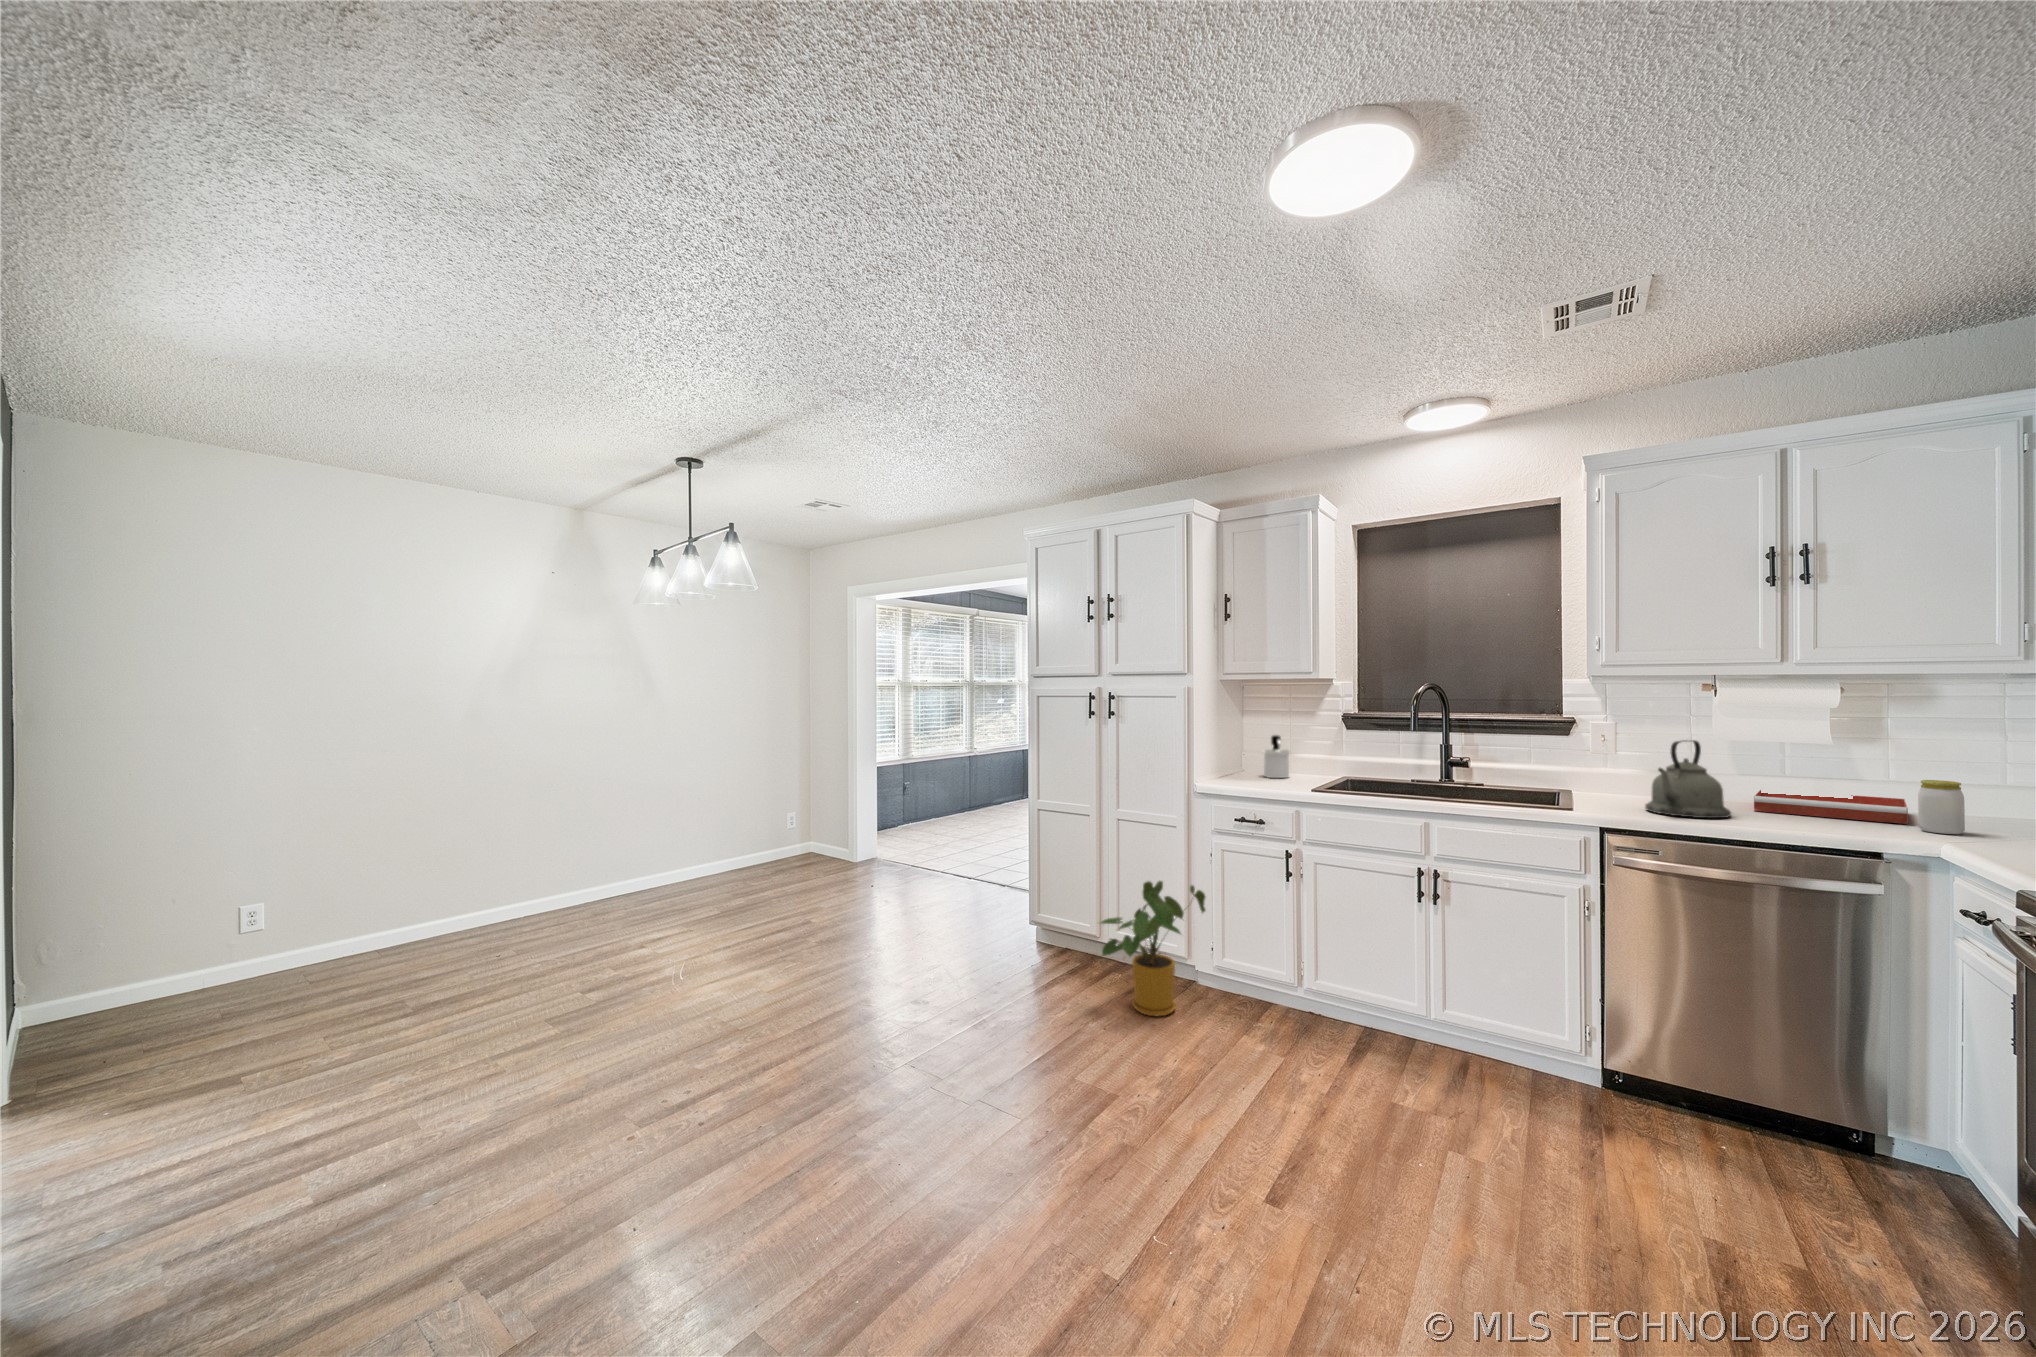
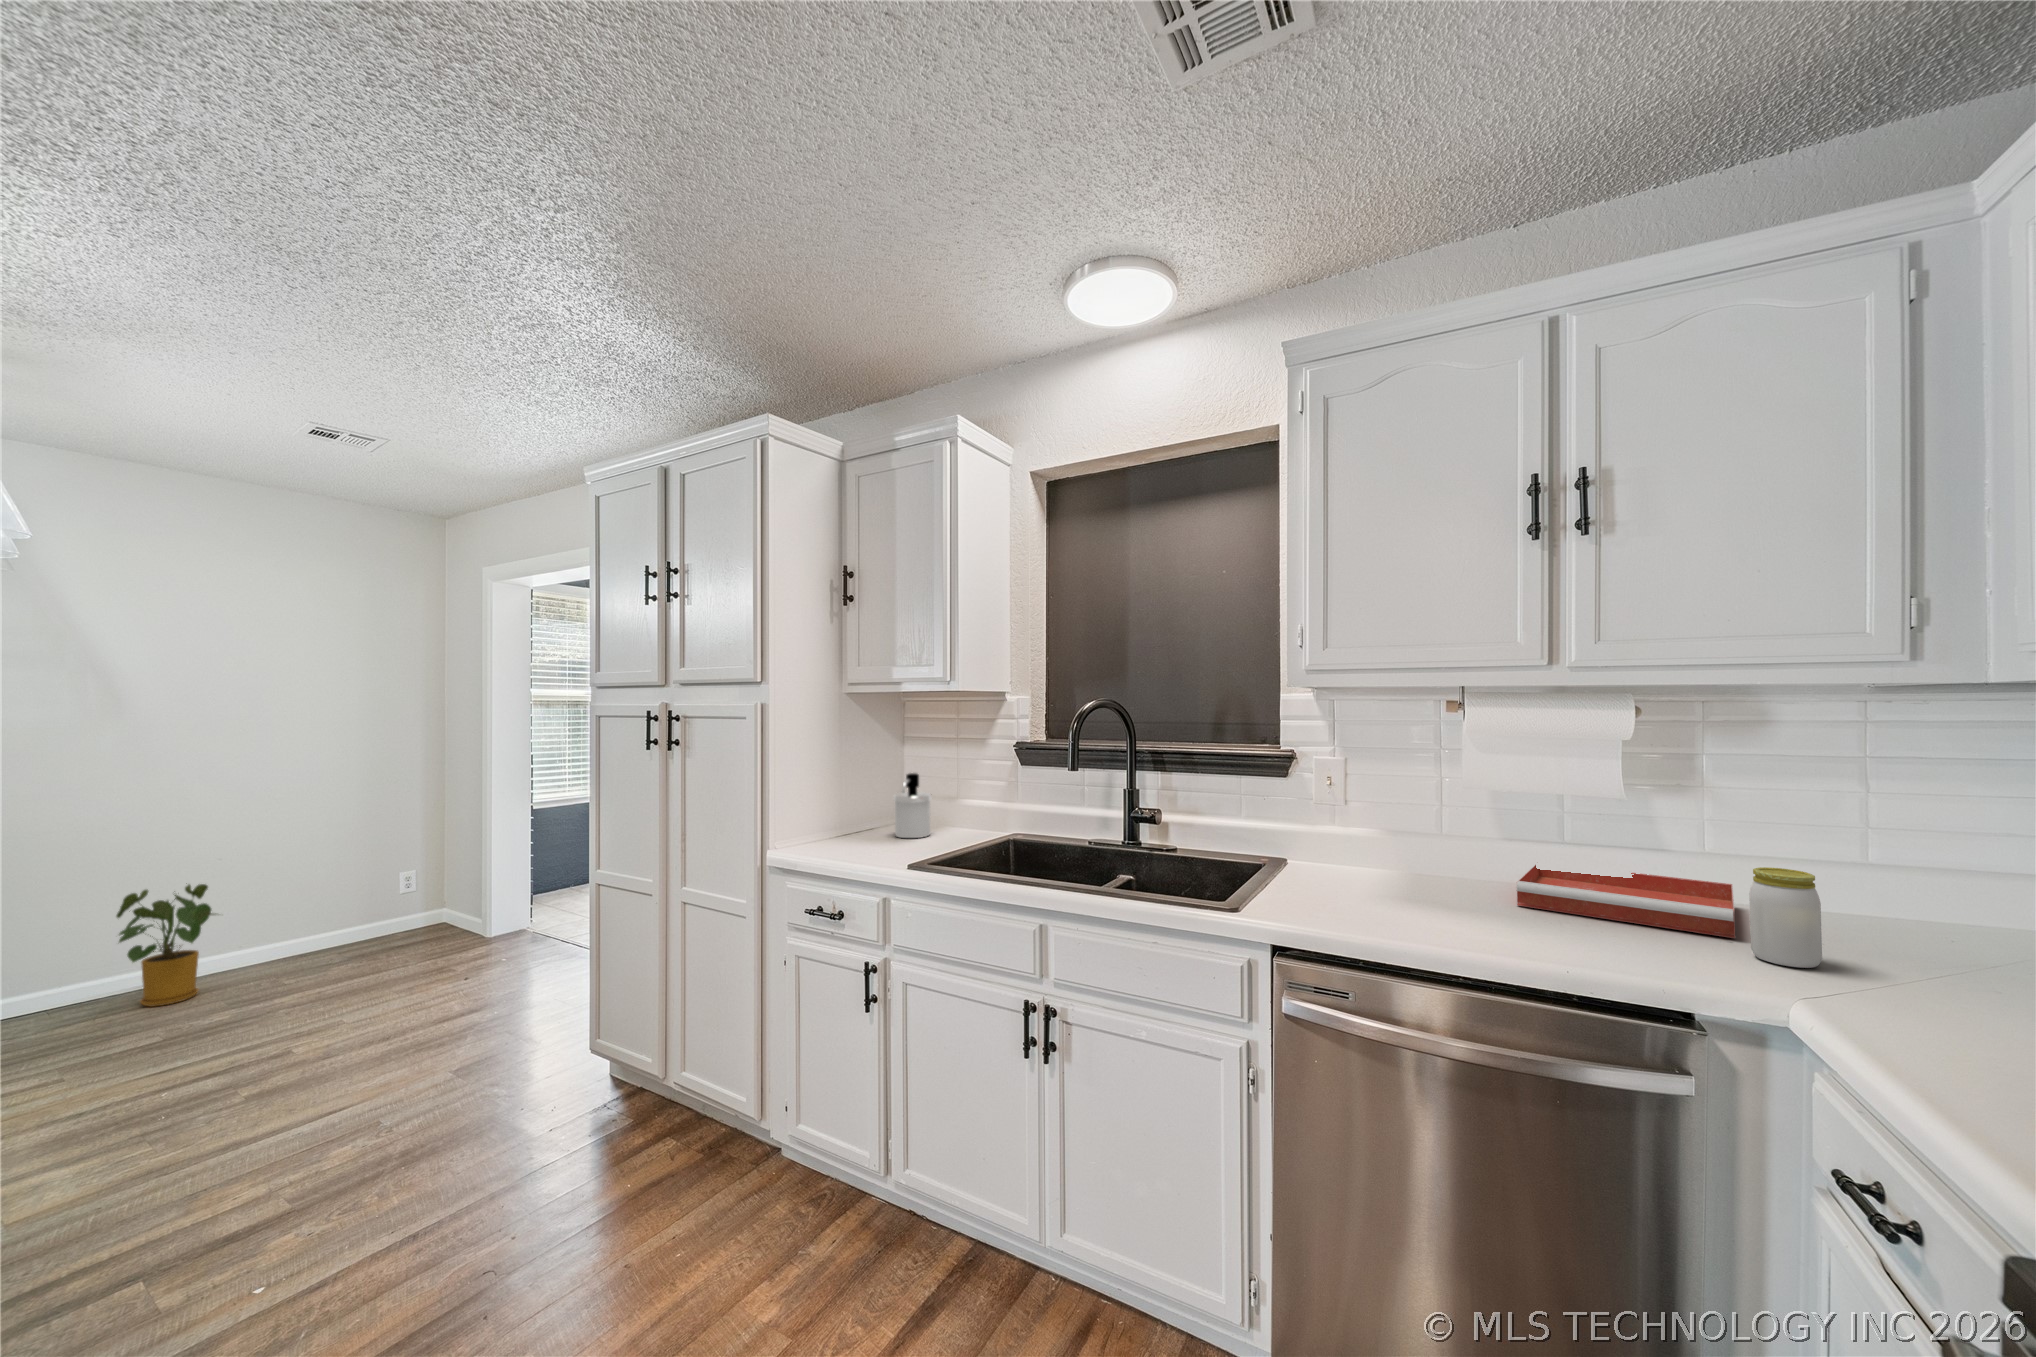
kettle: present [1645,740,1731,818] -> none [1355,792,1474,929]
house plant: present [1101,881,1205,1016] -> present [117,884,214,1007]

